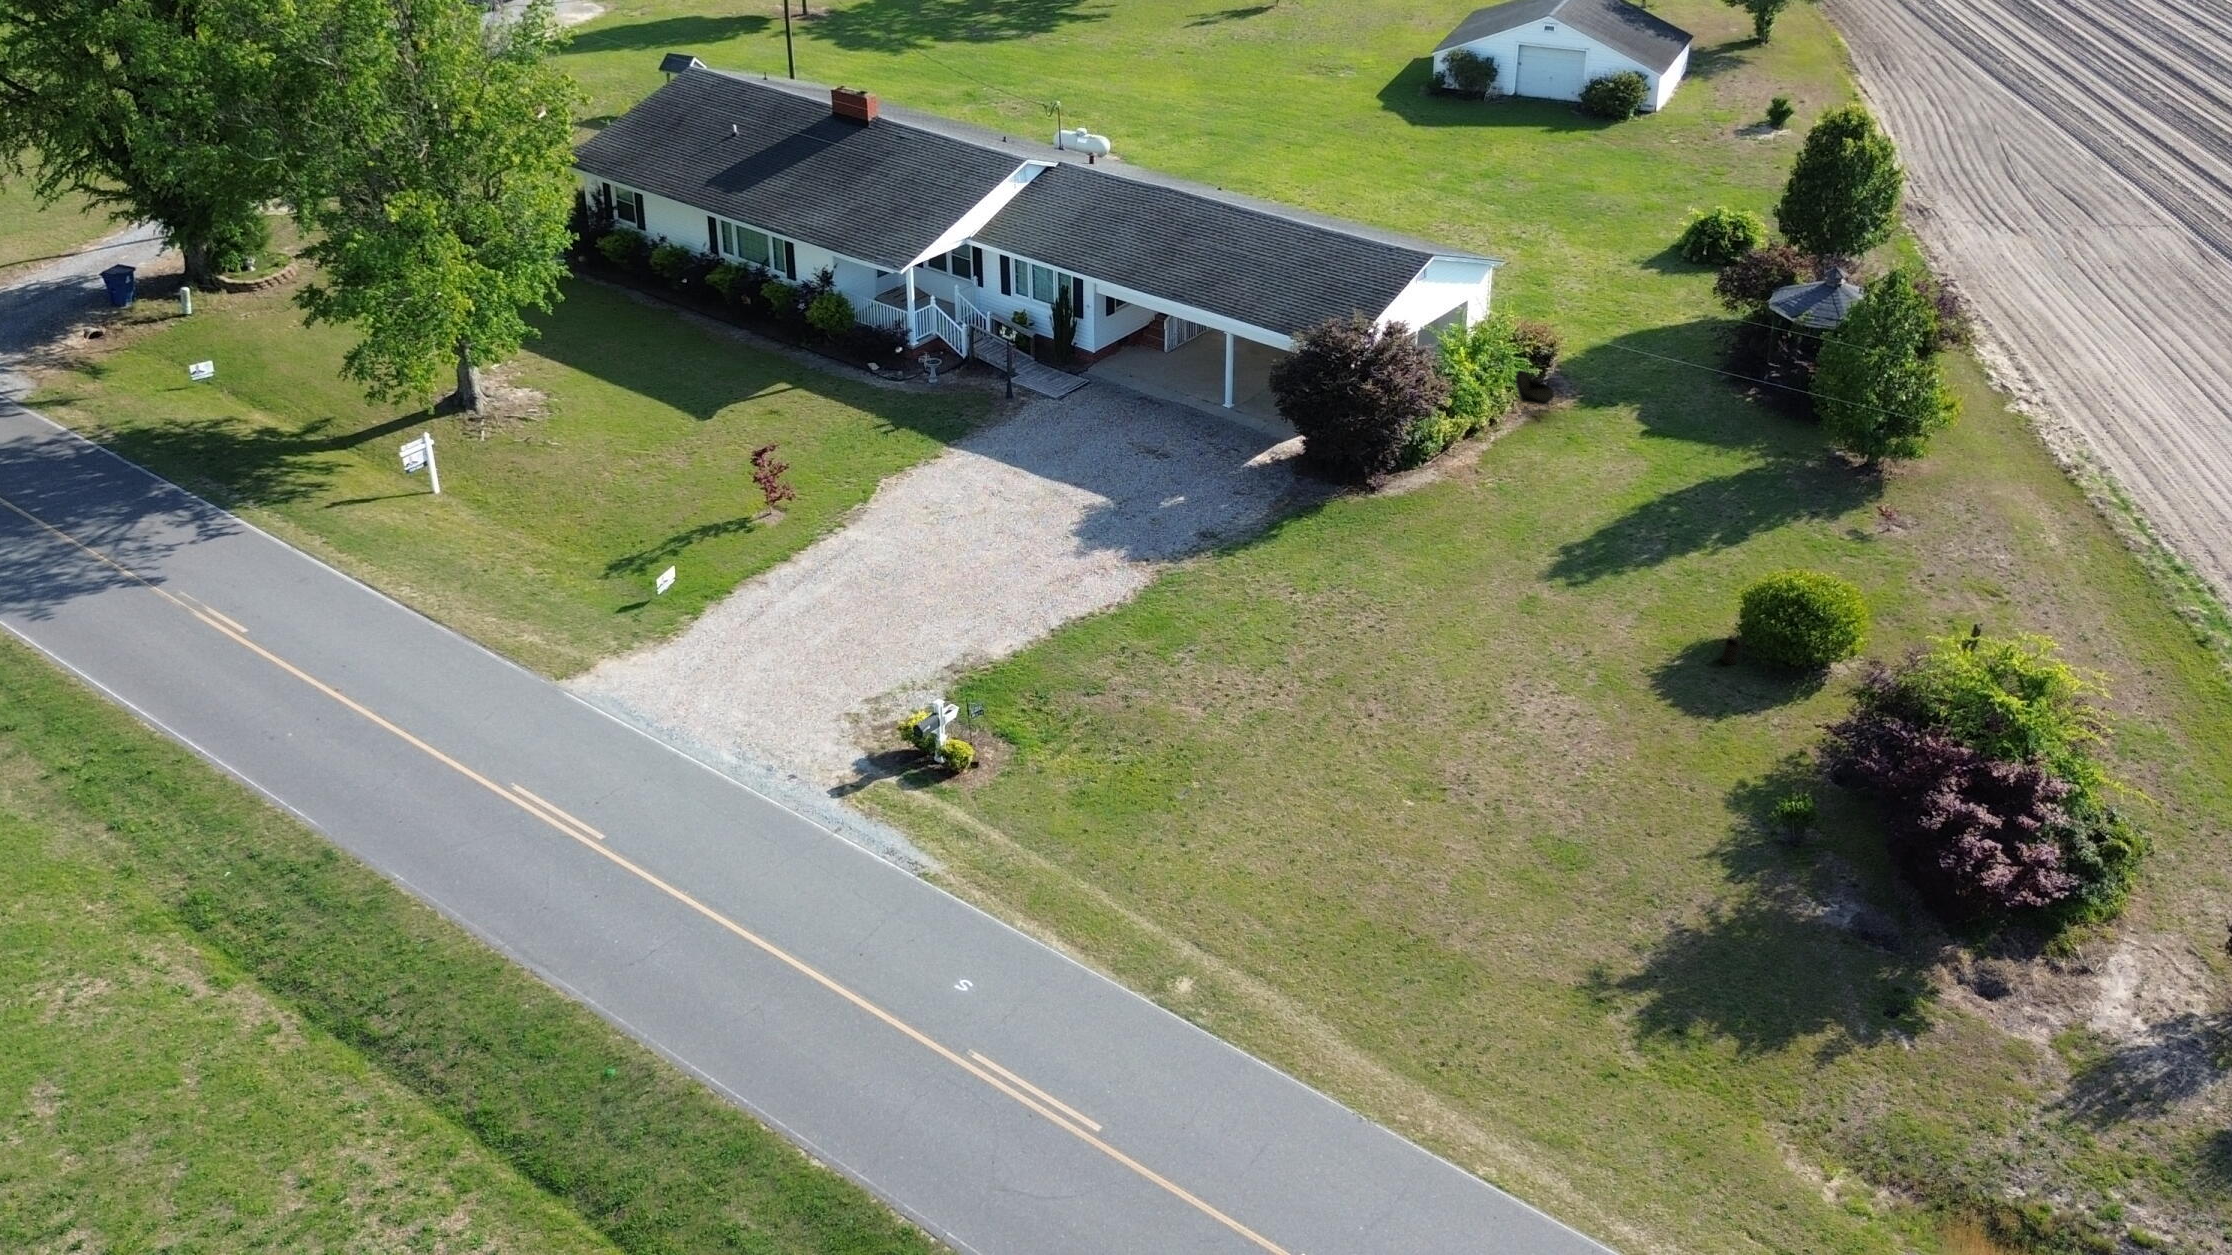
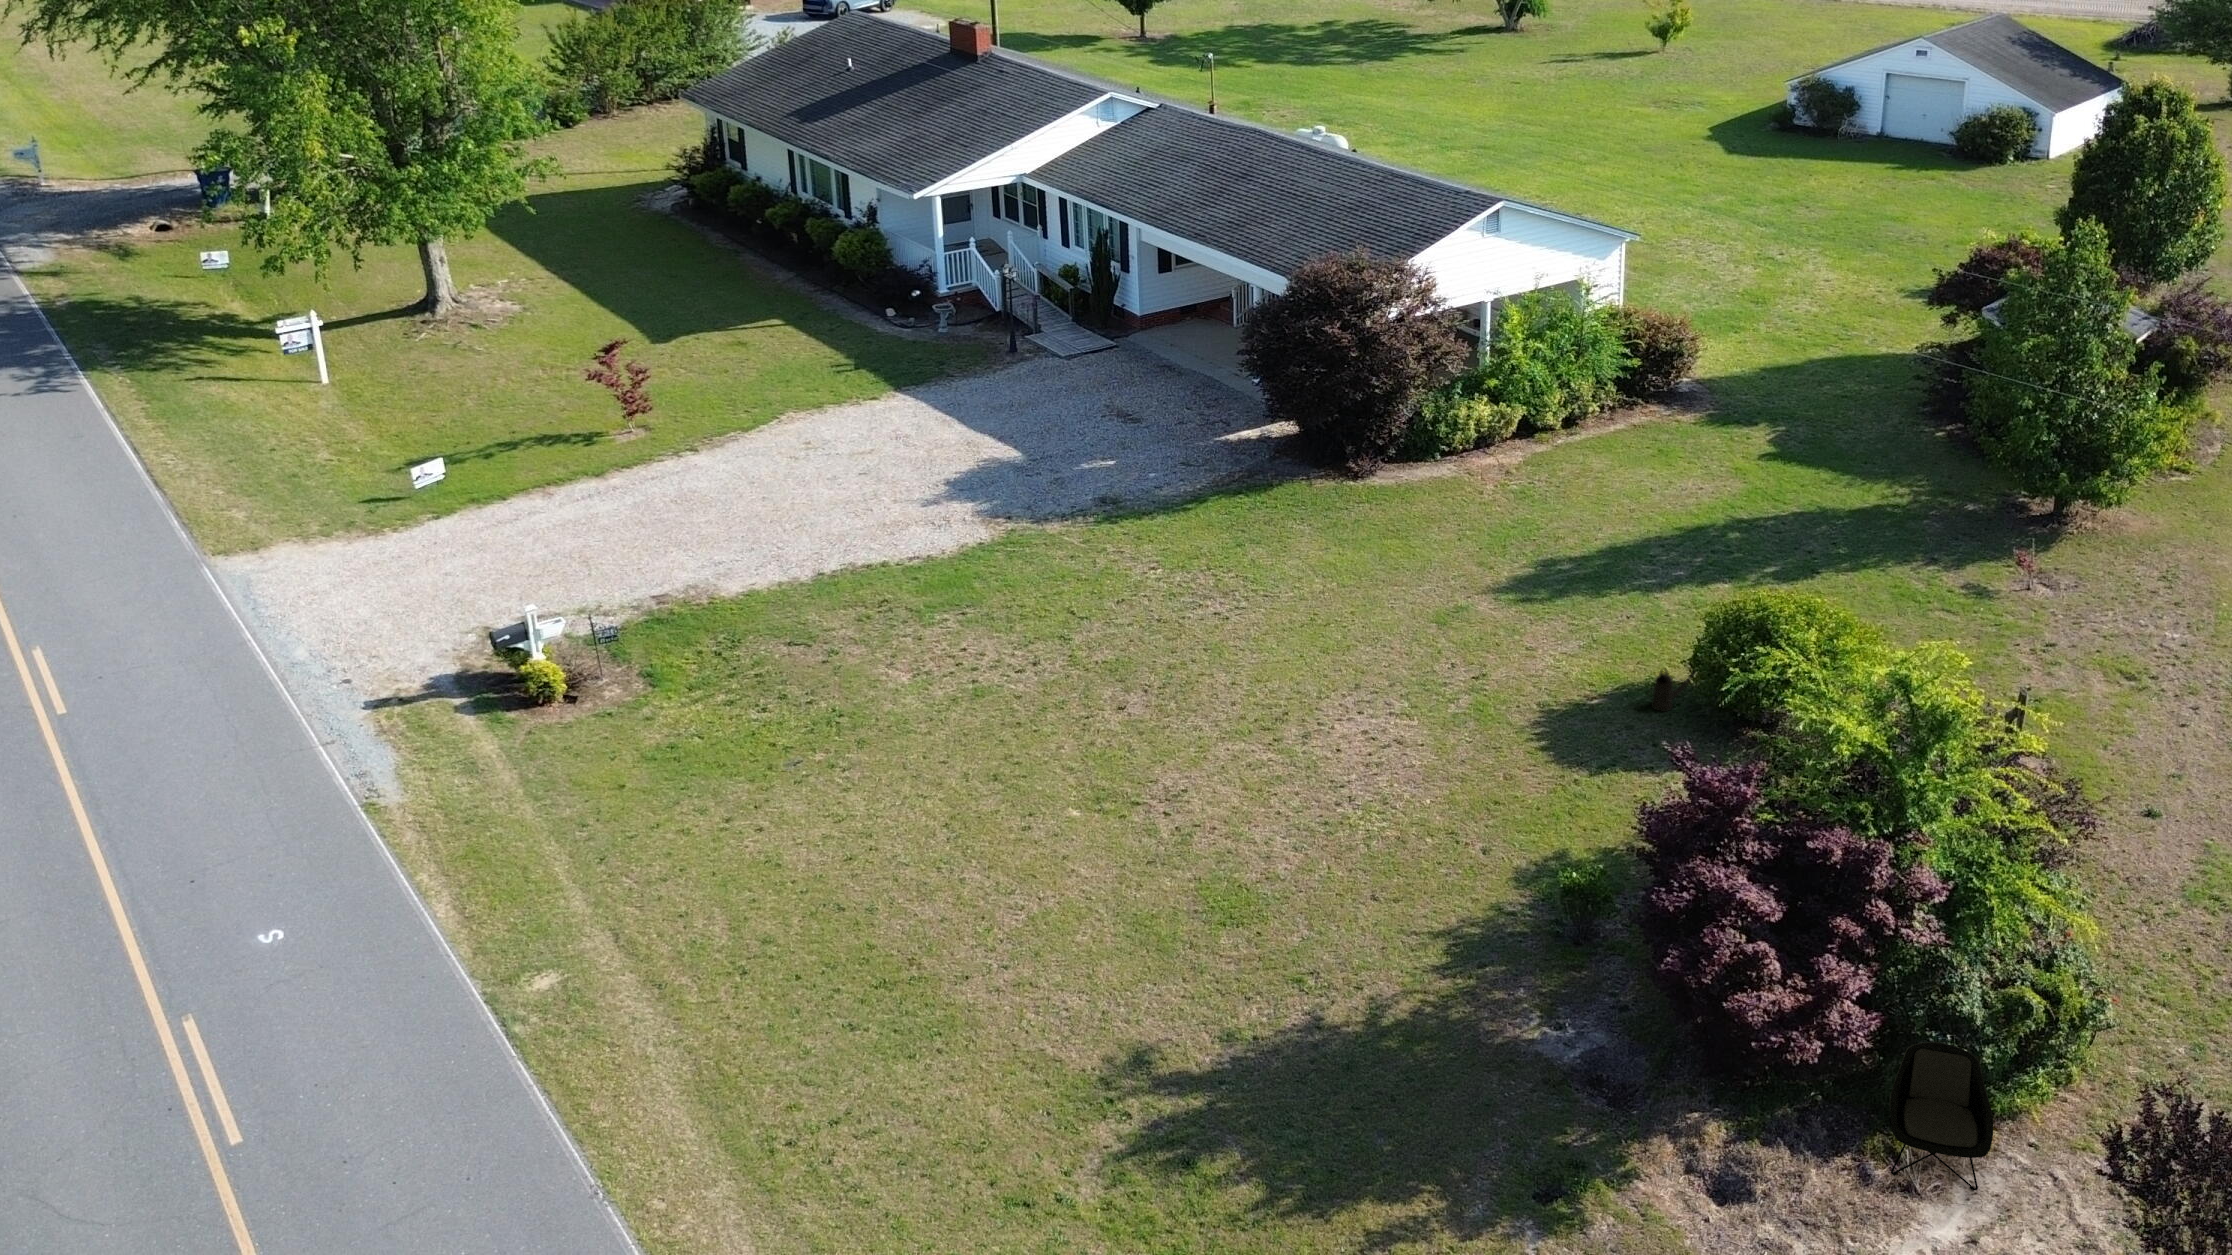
lounge chair: present [1515,370,1554,411] -> present [1889,1042,1993,1191]

